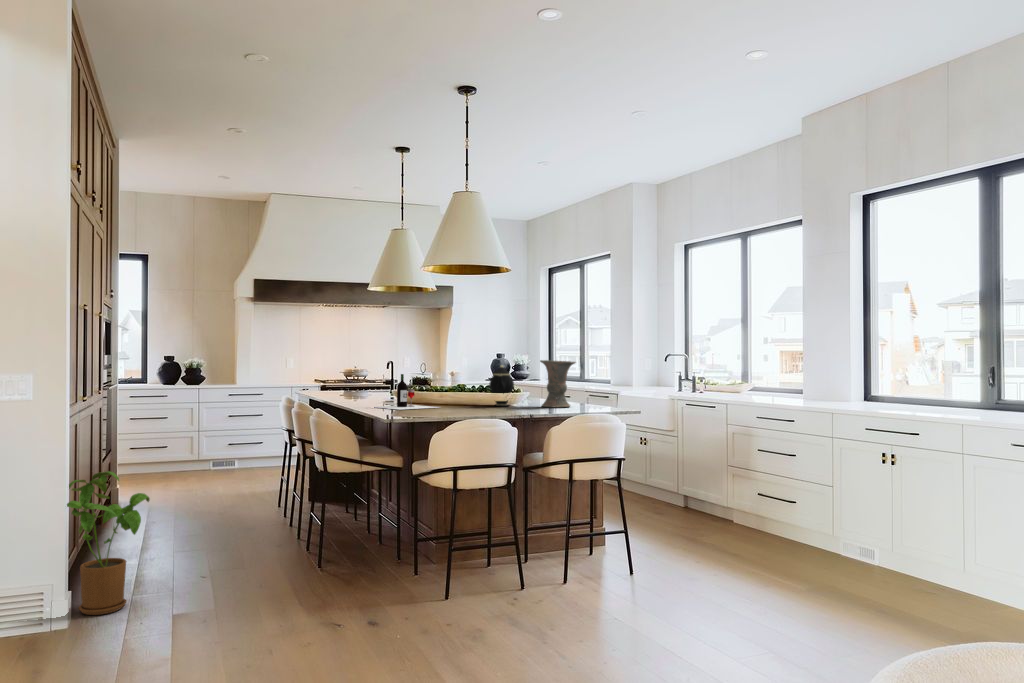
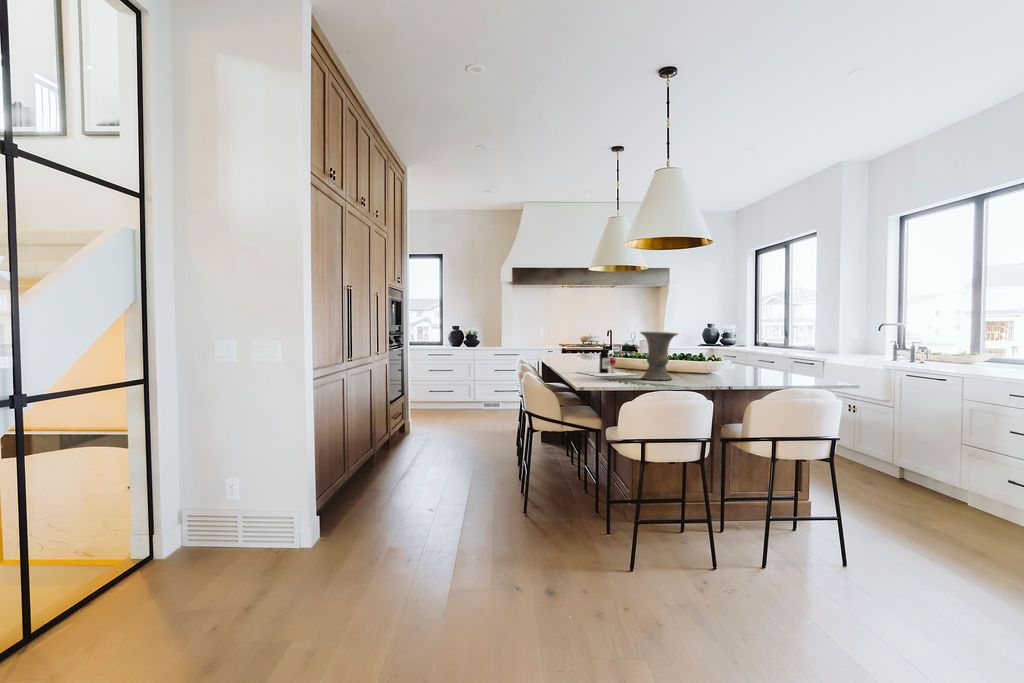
vase: present [540,360,576,407] -> present [640,332,678,380]
teapot: present [489,365,514,407] -> none [687,336,713,376]
house plant: present [67,471,150,615] -> none [322,420,390,535]

